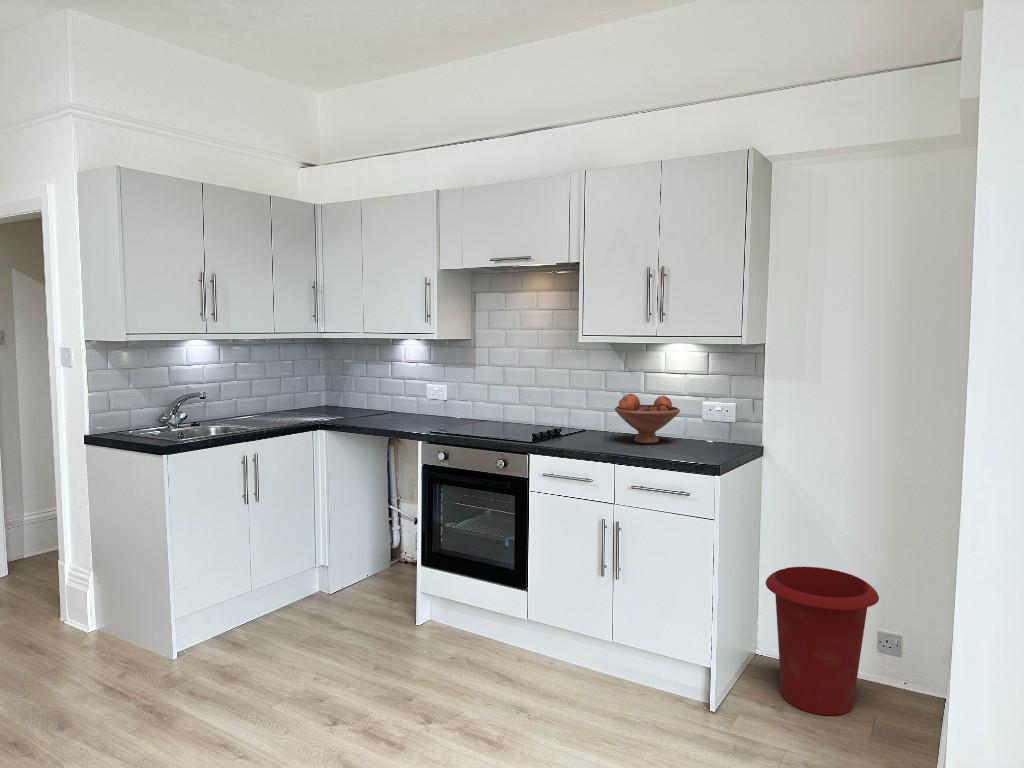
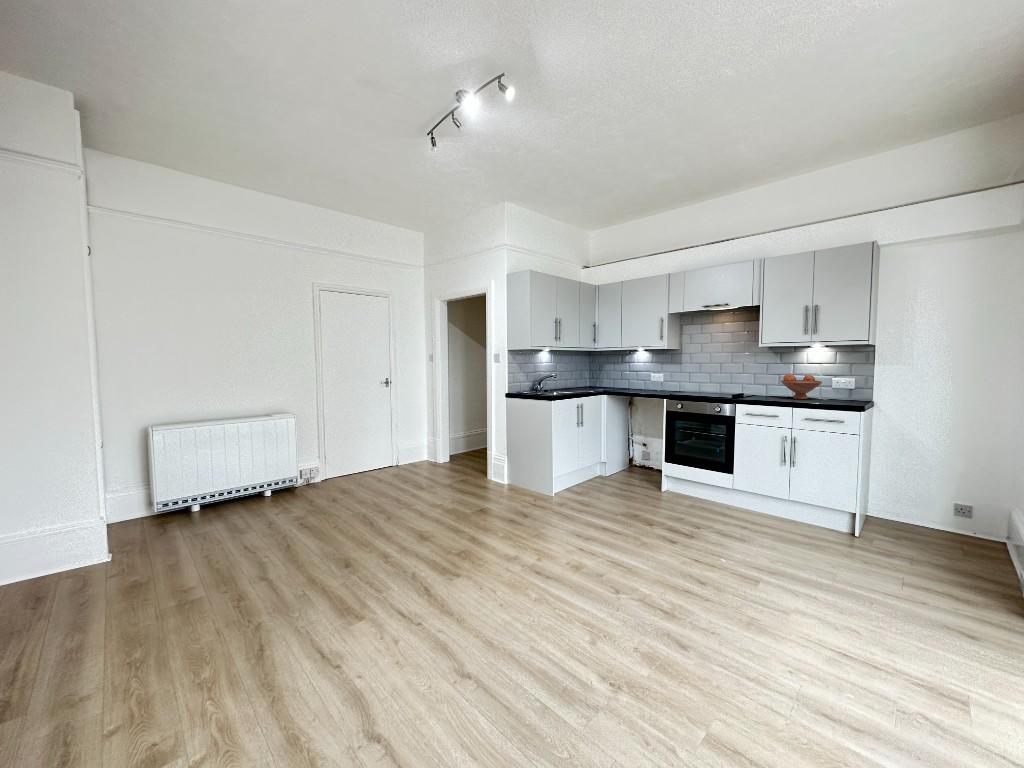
waste bin: present [766,567,879,716] -> none [884,466,965,545]

